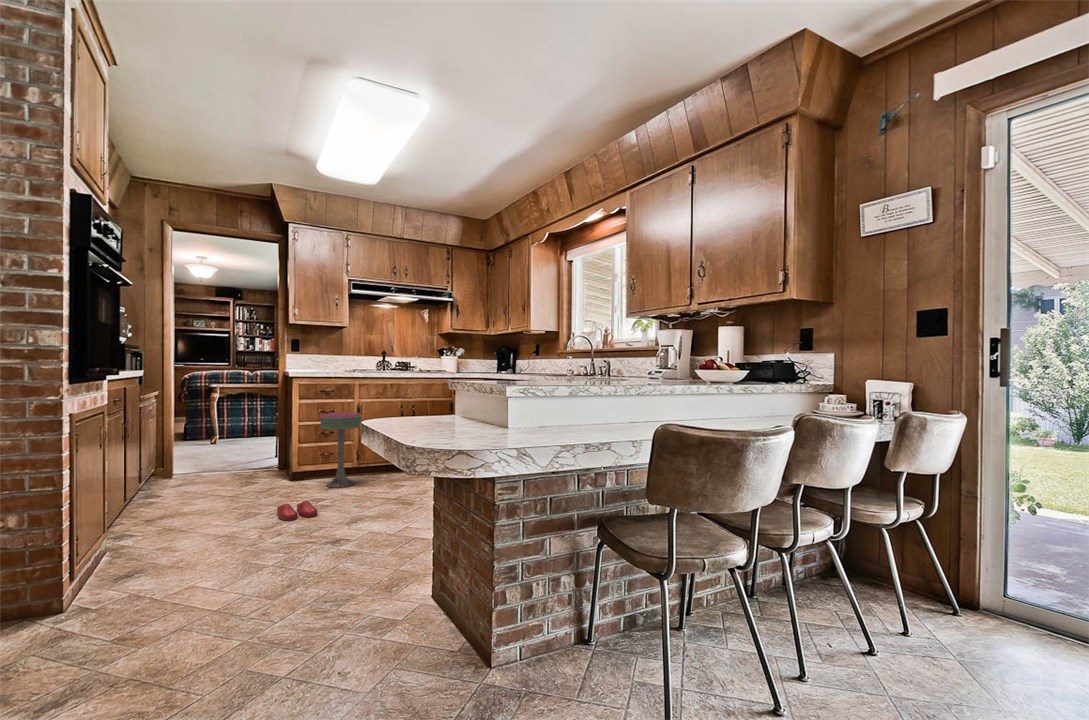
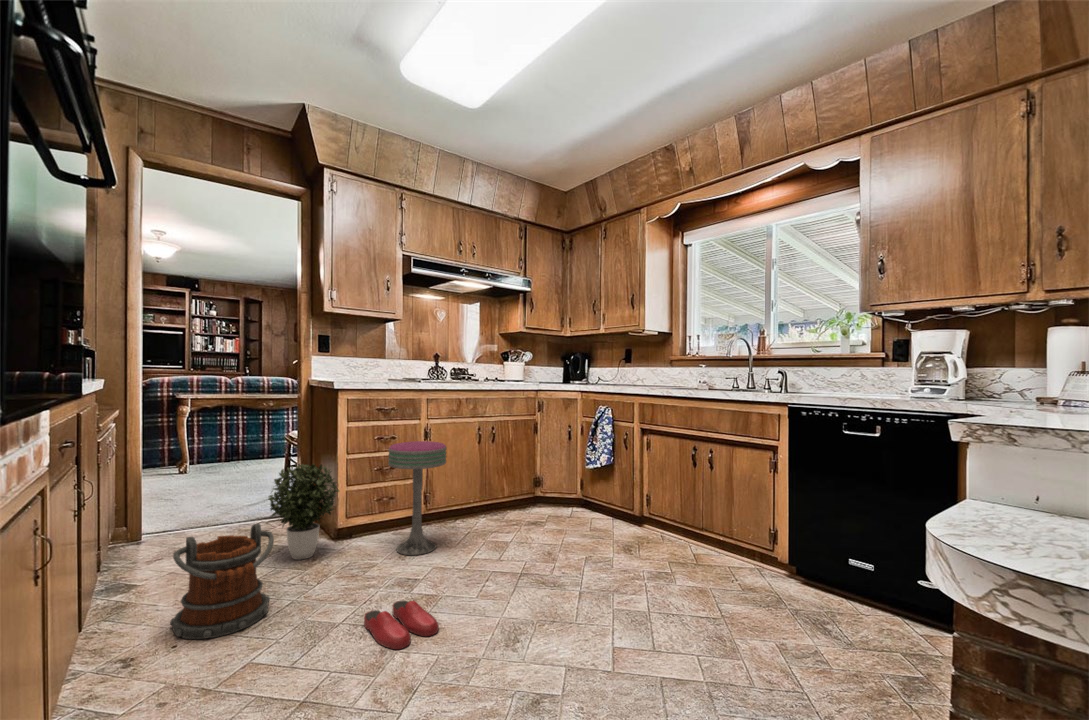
potted plant: none [241,425,290,487] -> present [268,464,339,560]
bucket: none [174,455,233,514] -> present [170,523,274,639]

